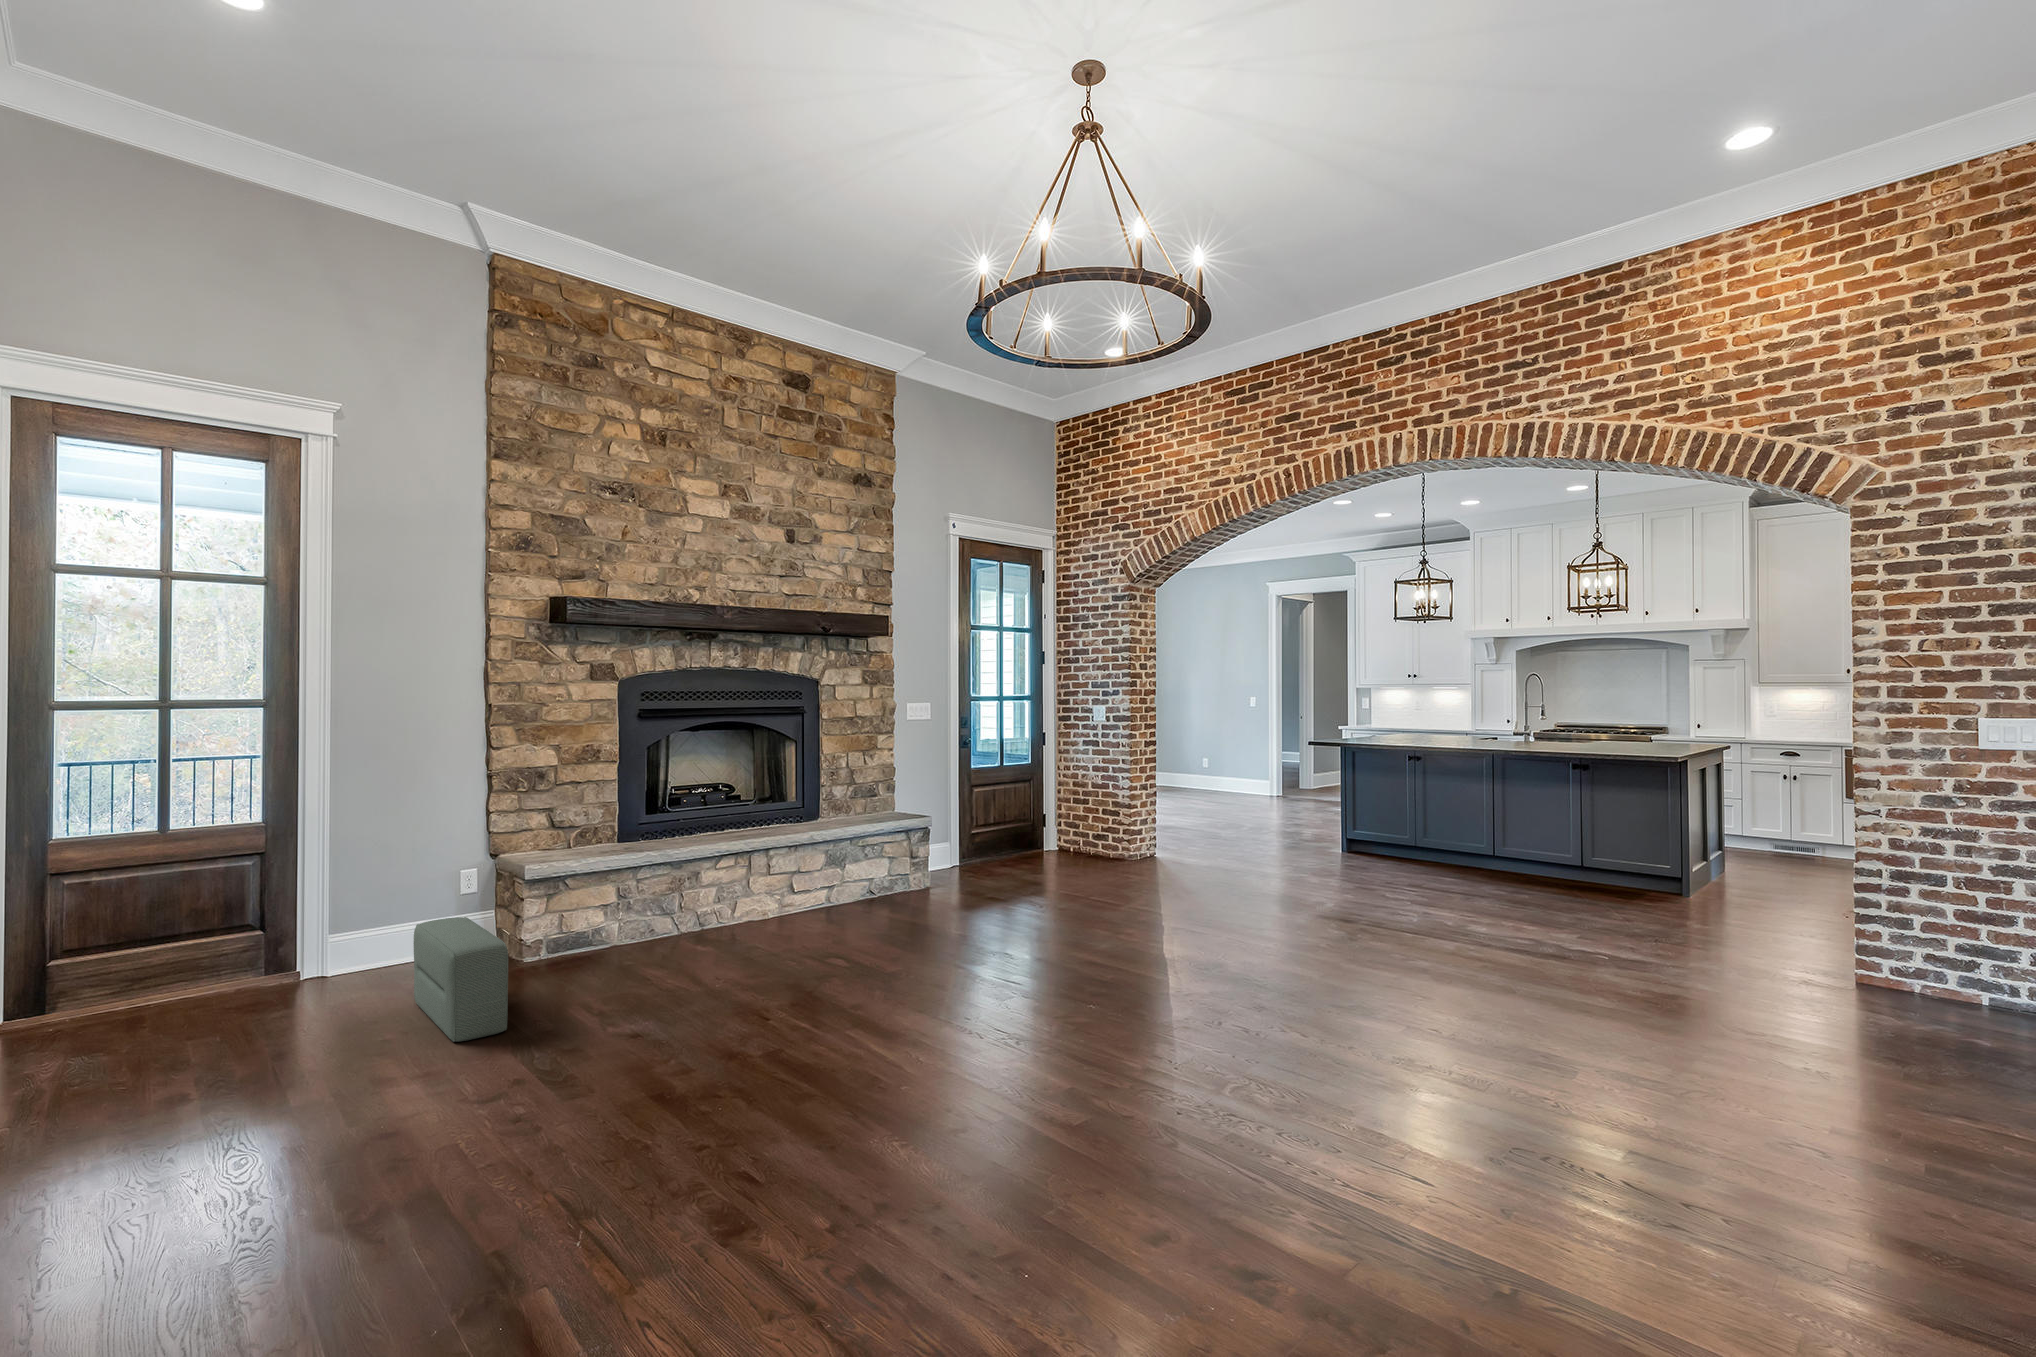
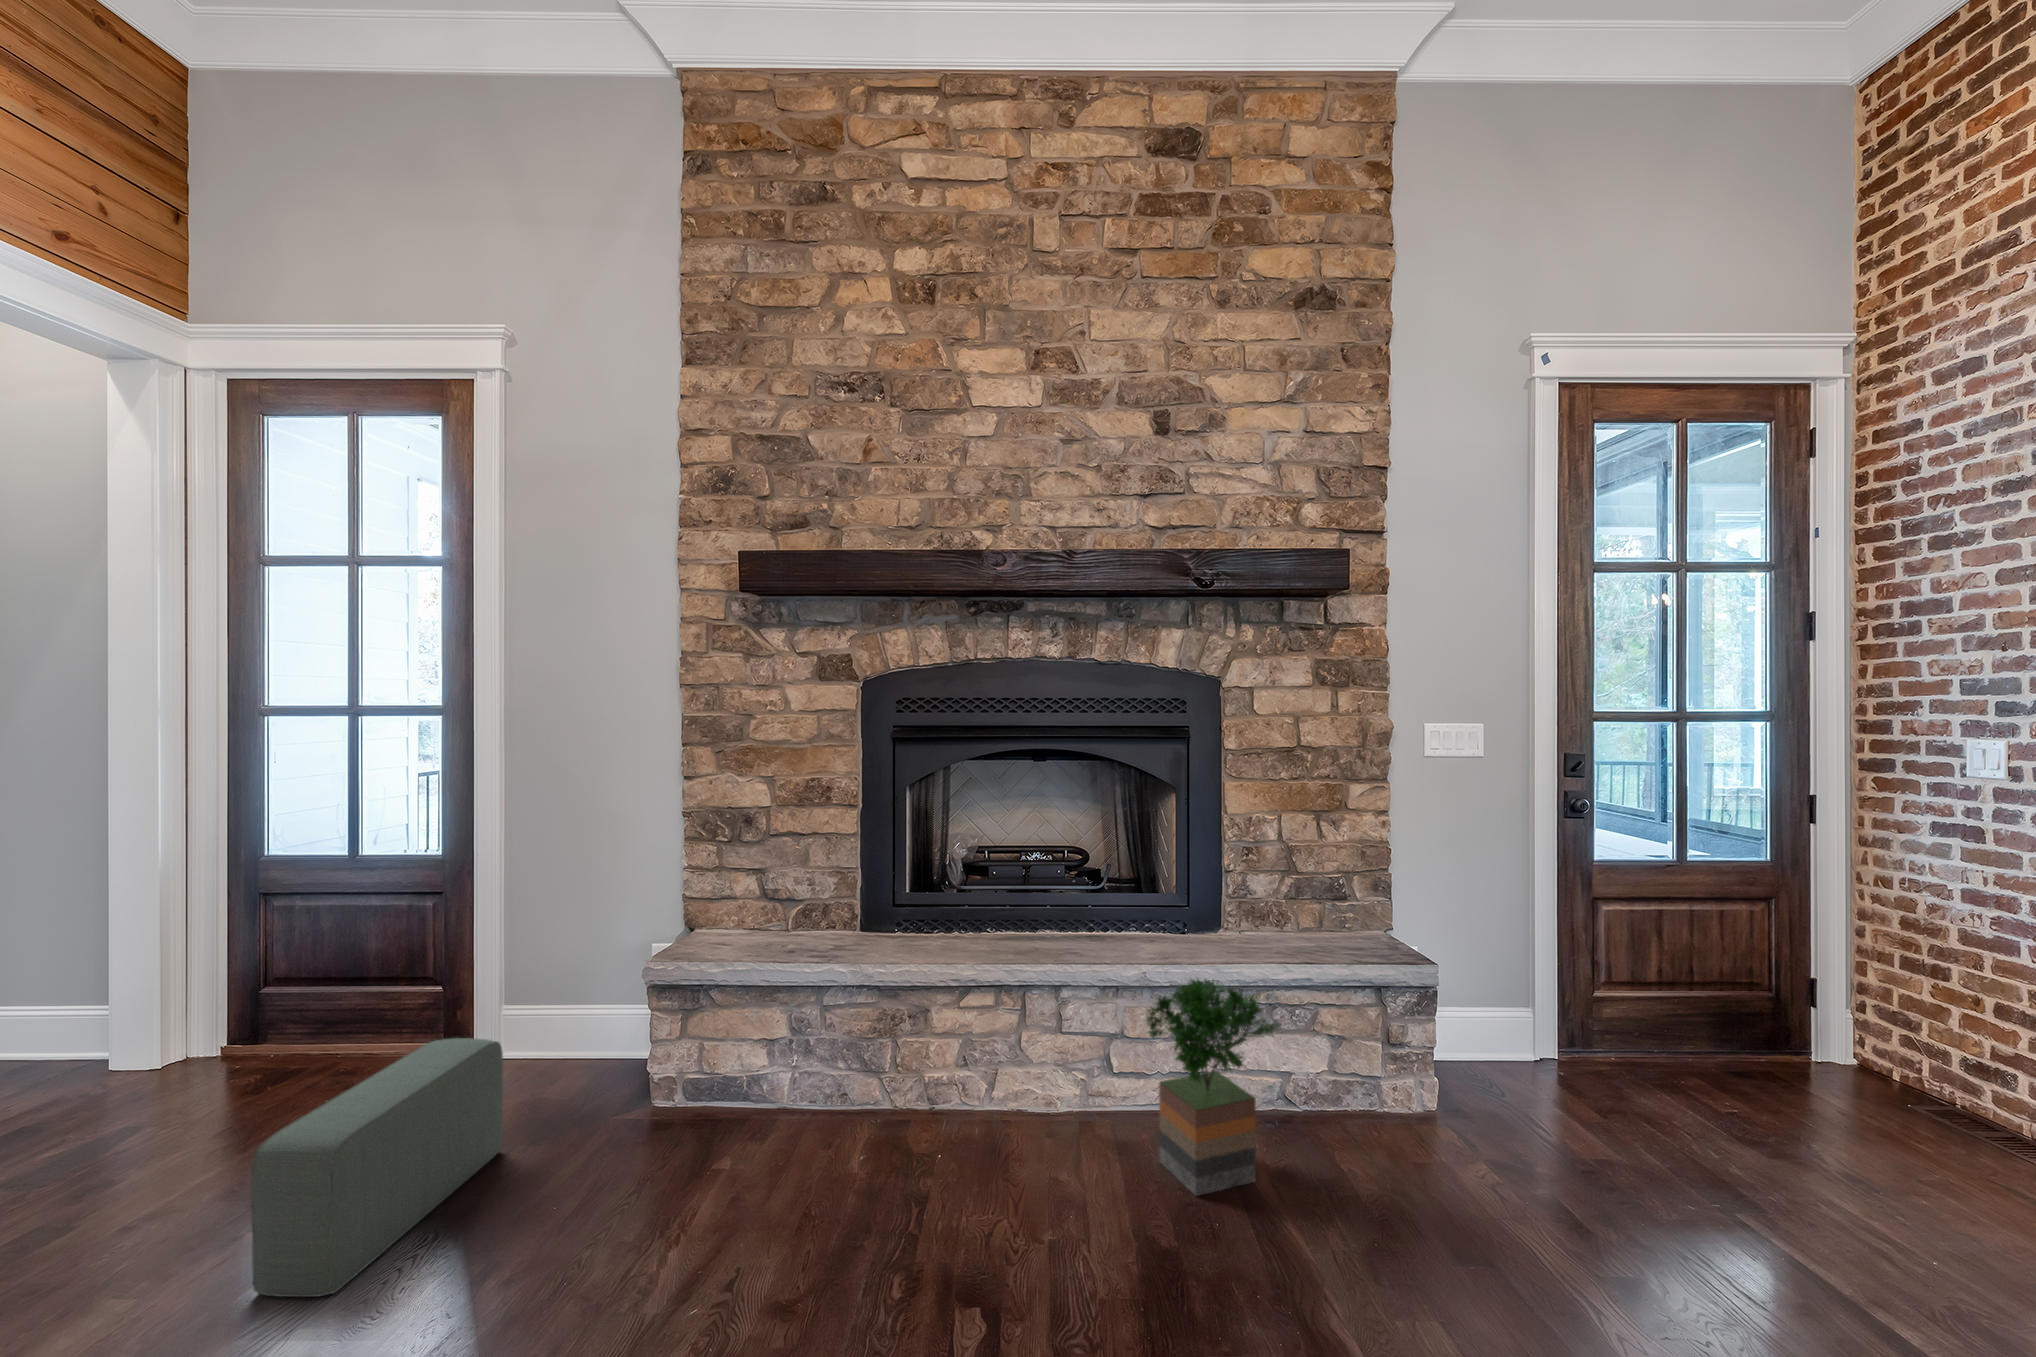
potted tree: none [838,827,898,924] -> present [1146,979,1279,1196]

